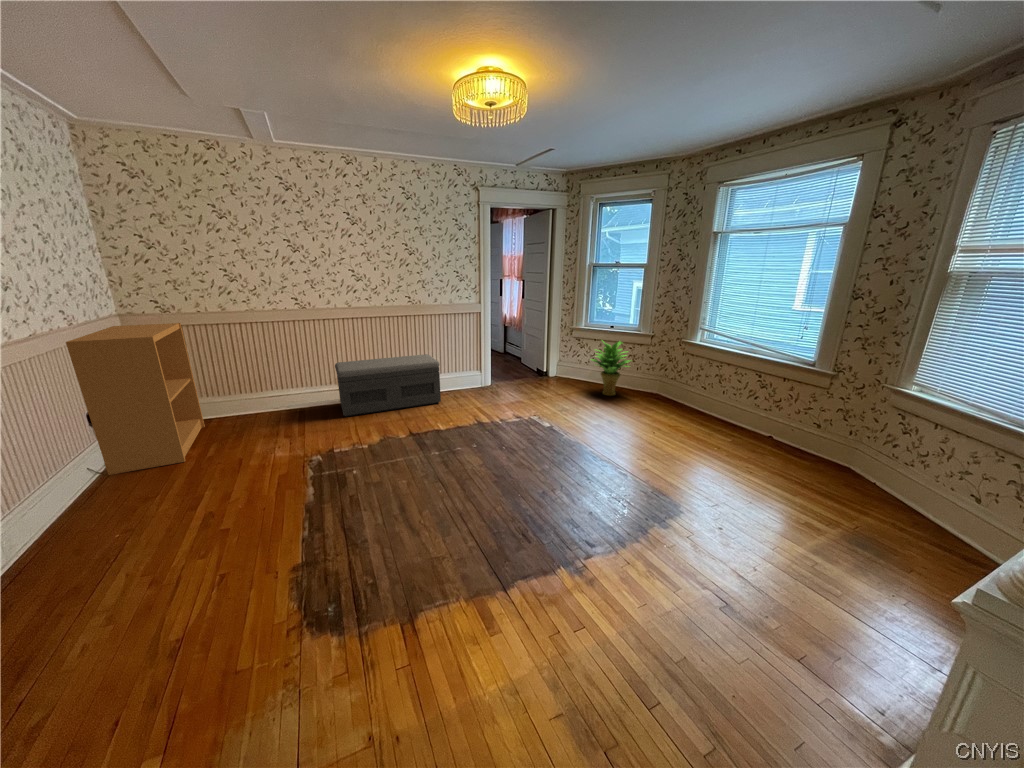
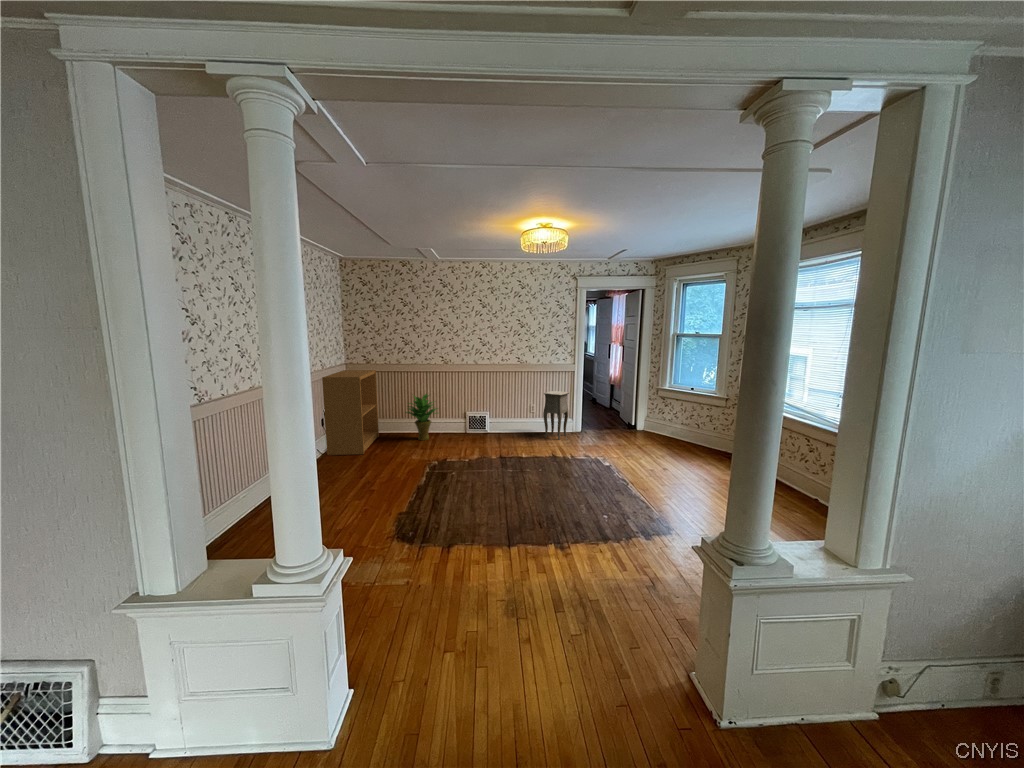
side table: none [449,338,483,398] -> present [543,391,569,440]
potted plant: present [591,341,631,396] -> present [405,394,437,440]
storage bench: present [335,354,441,417] -> none [459,402,533,442]

